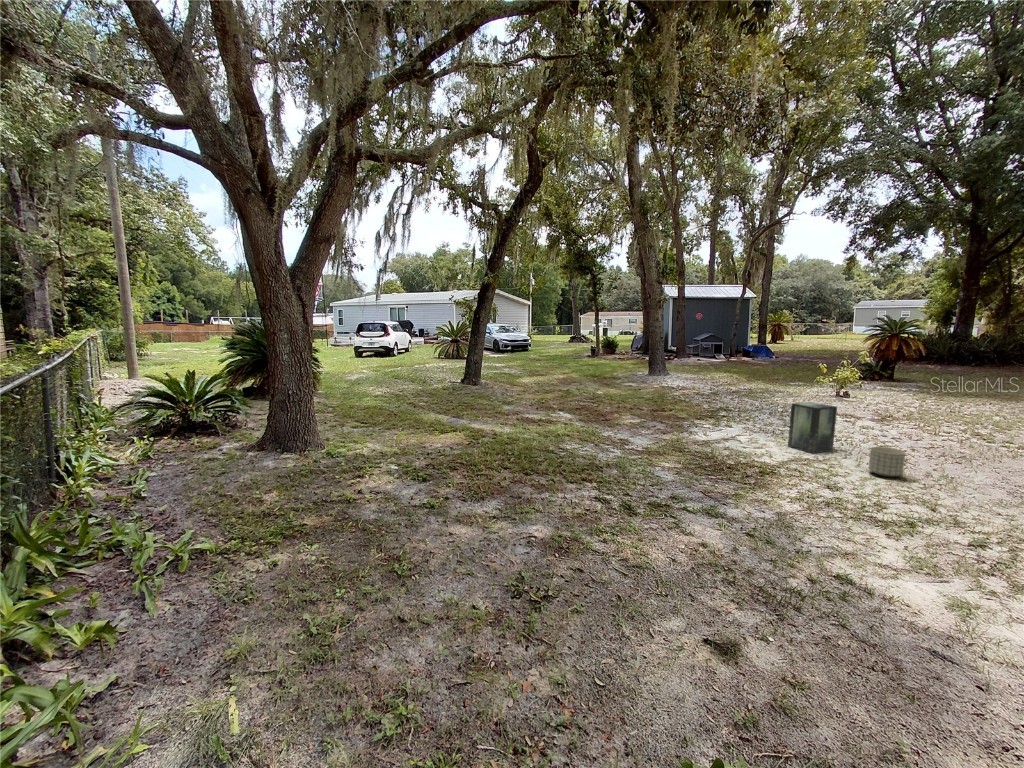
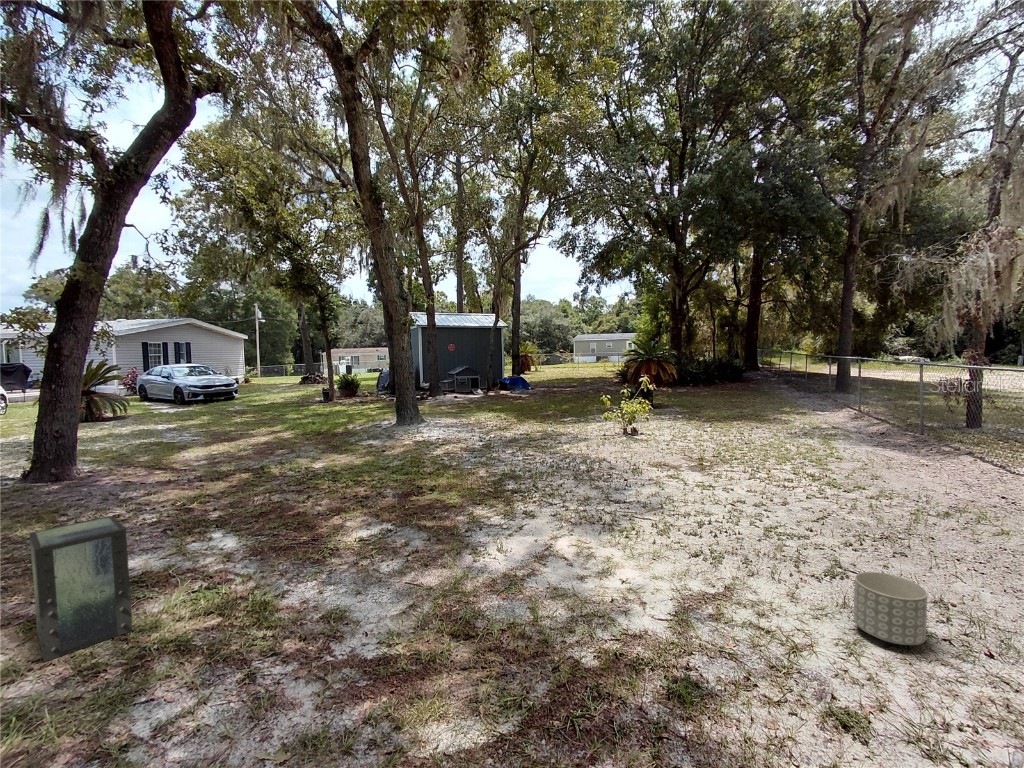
storage box: present [788,402,837,454] -> present [29,516,133,662]

